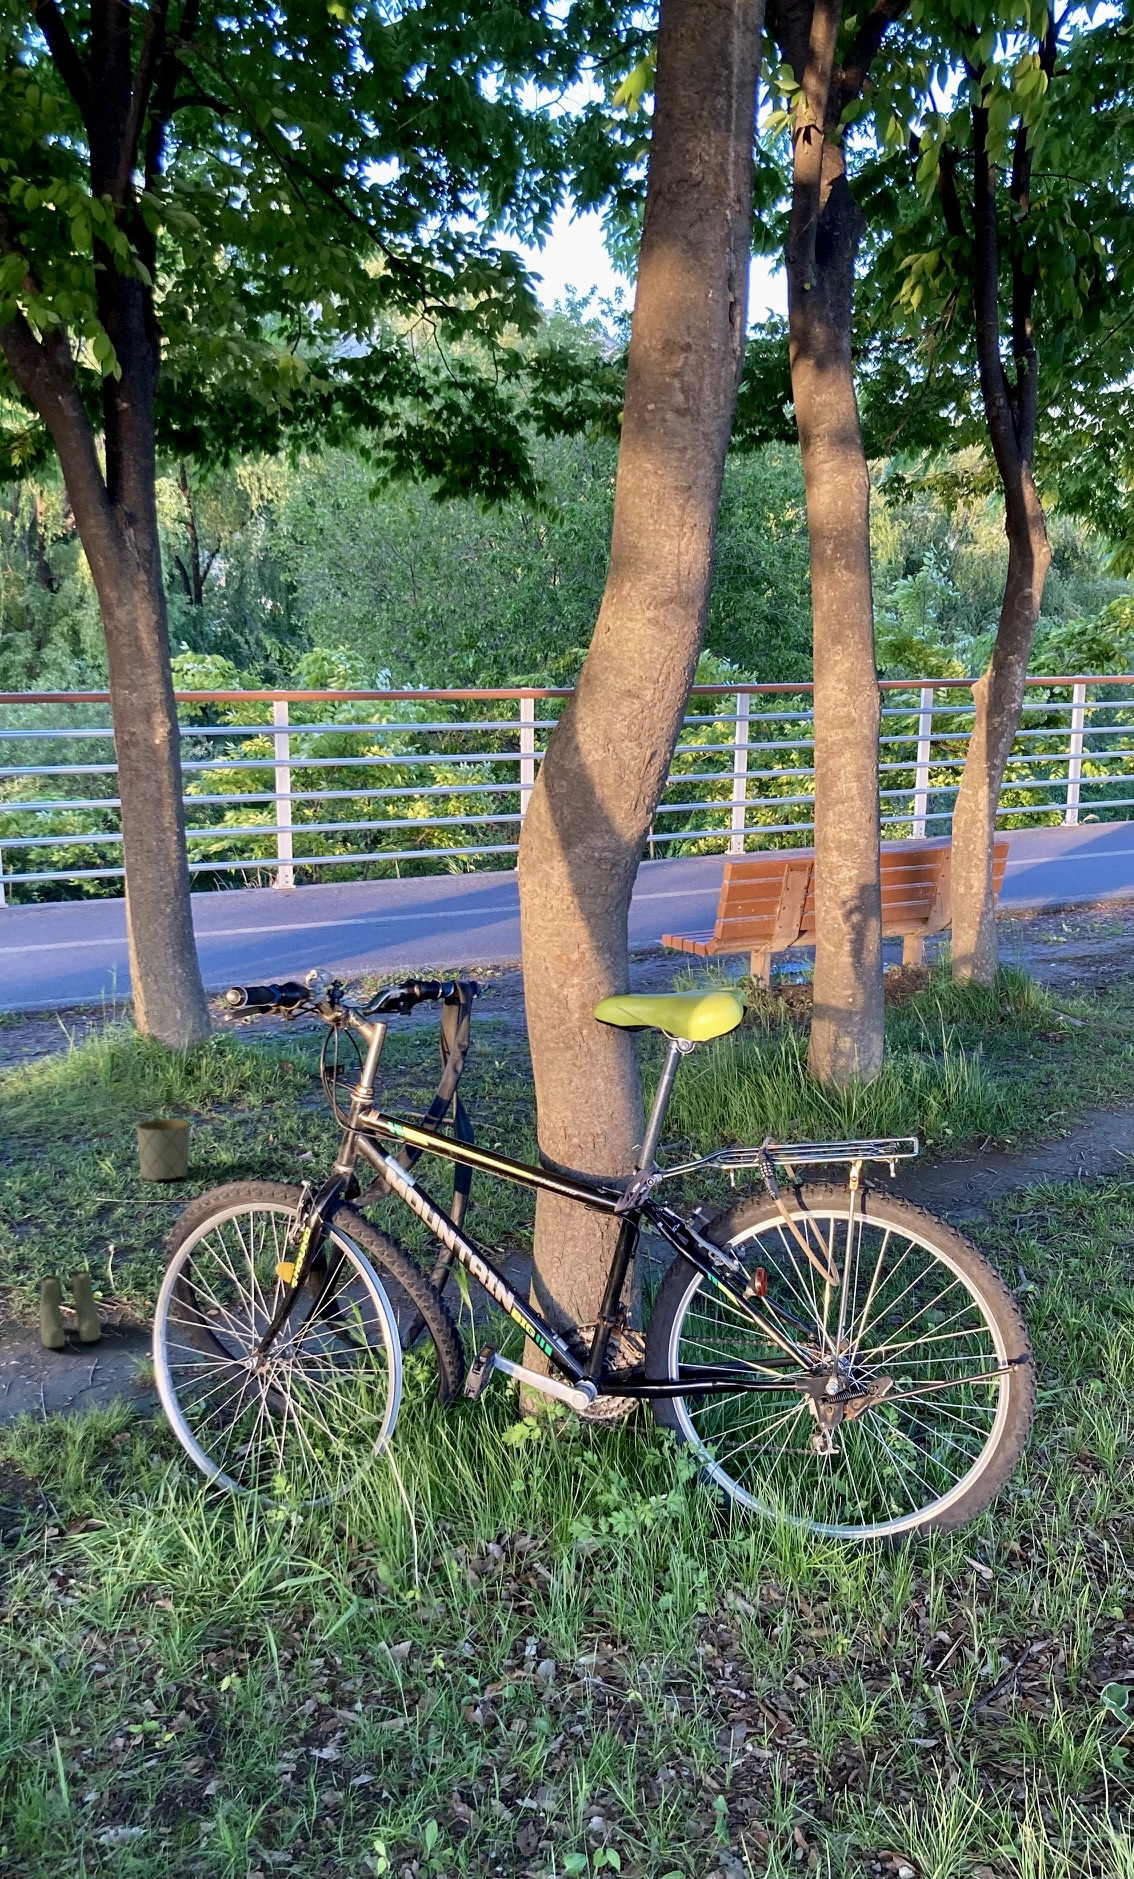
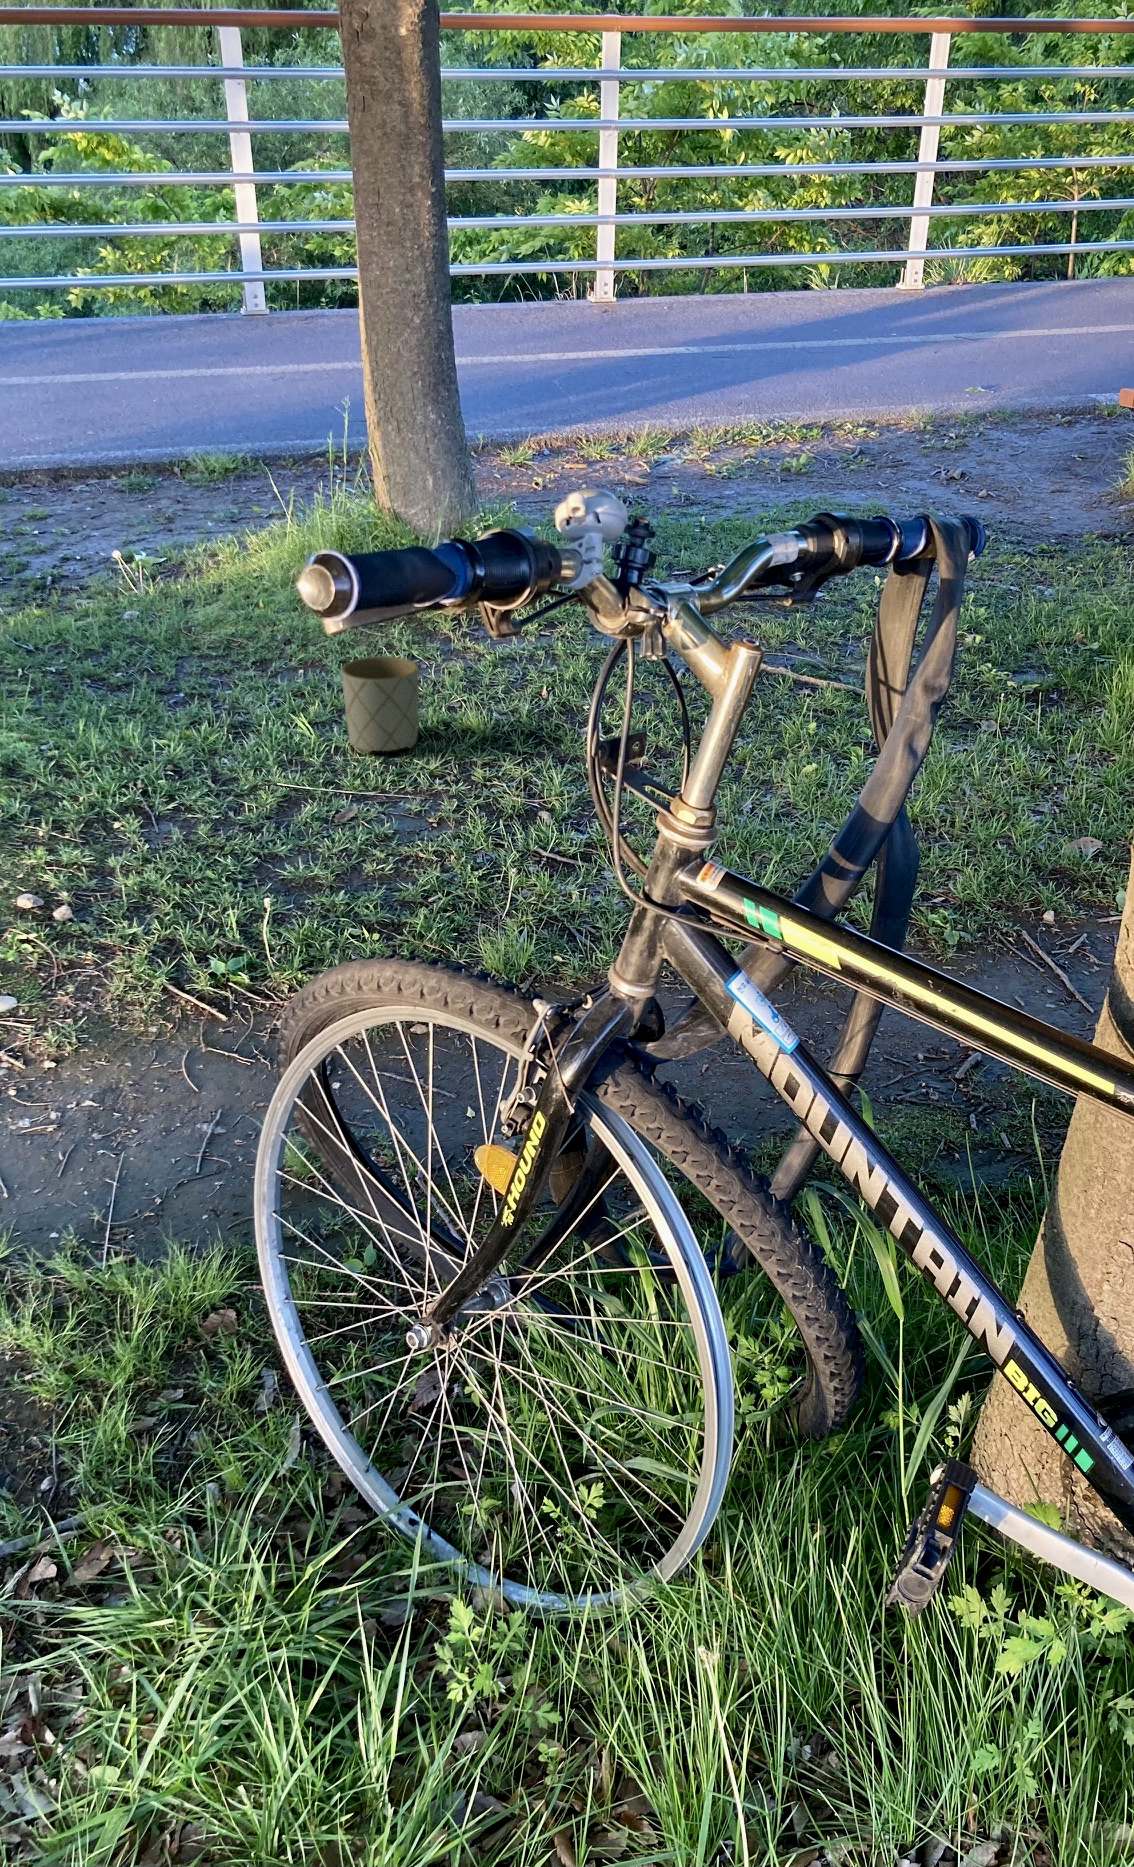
boots: present [40,1271,101,1348] -> none [121,969,224,1108]

